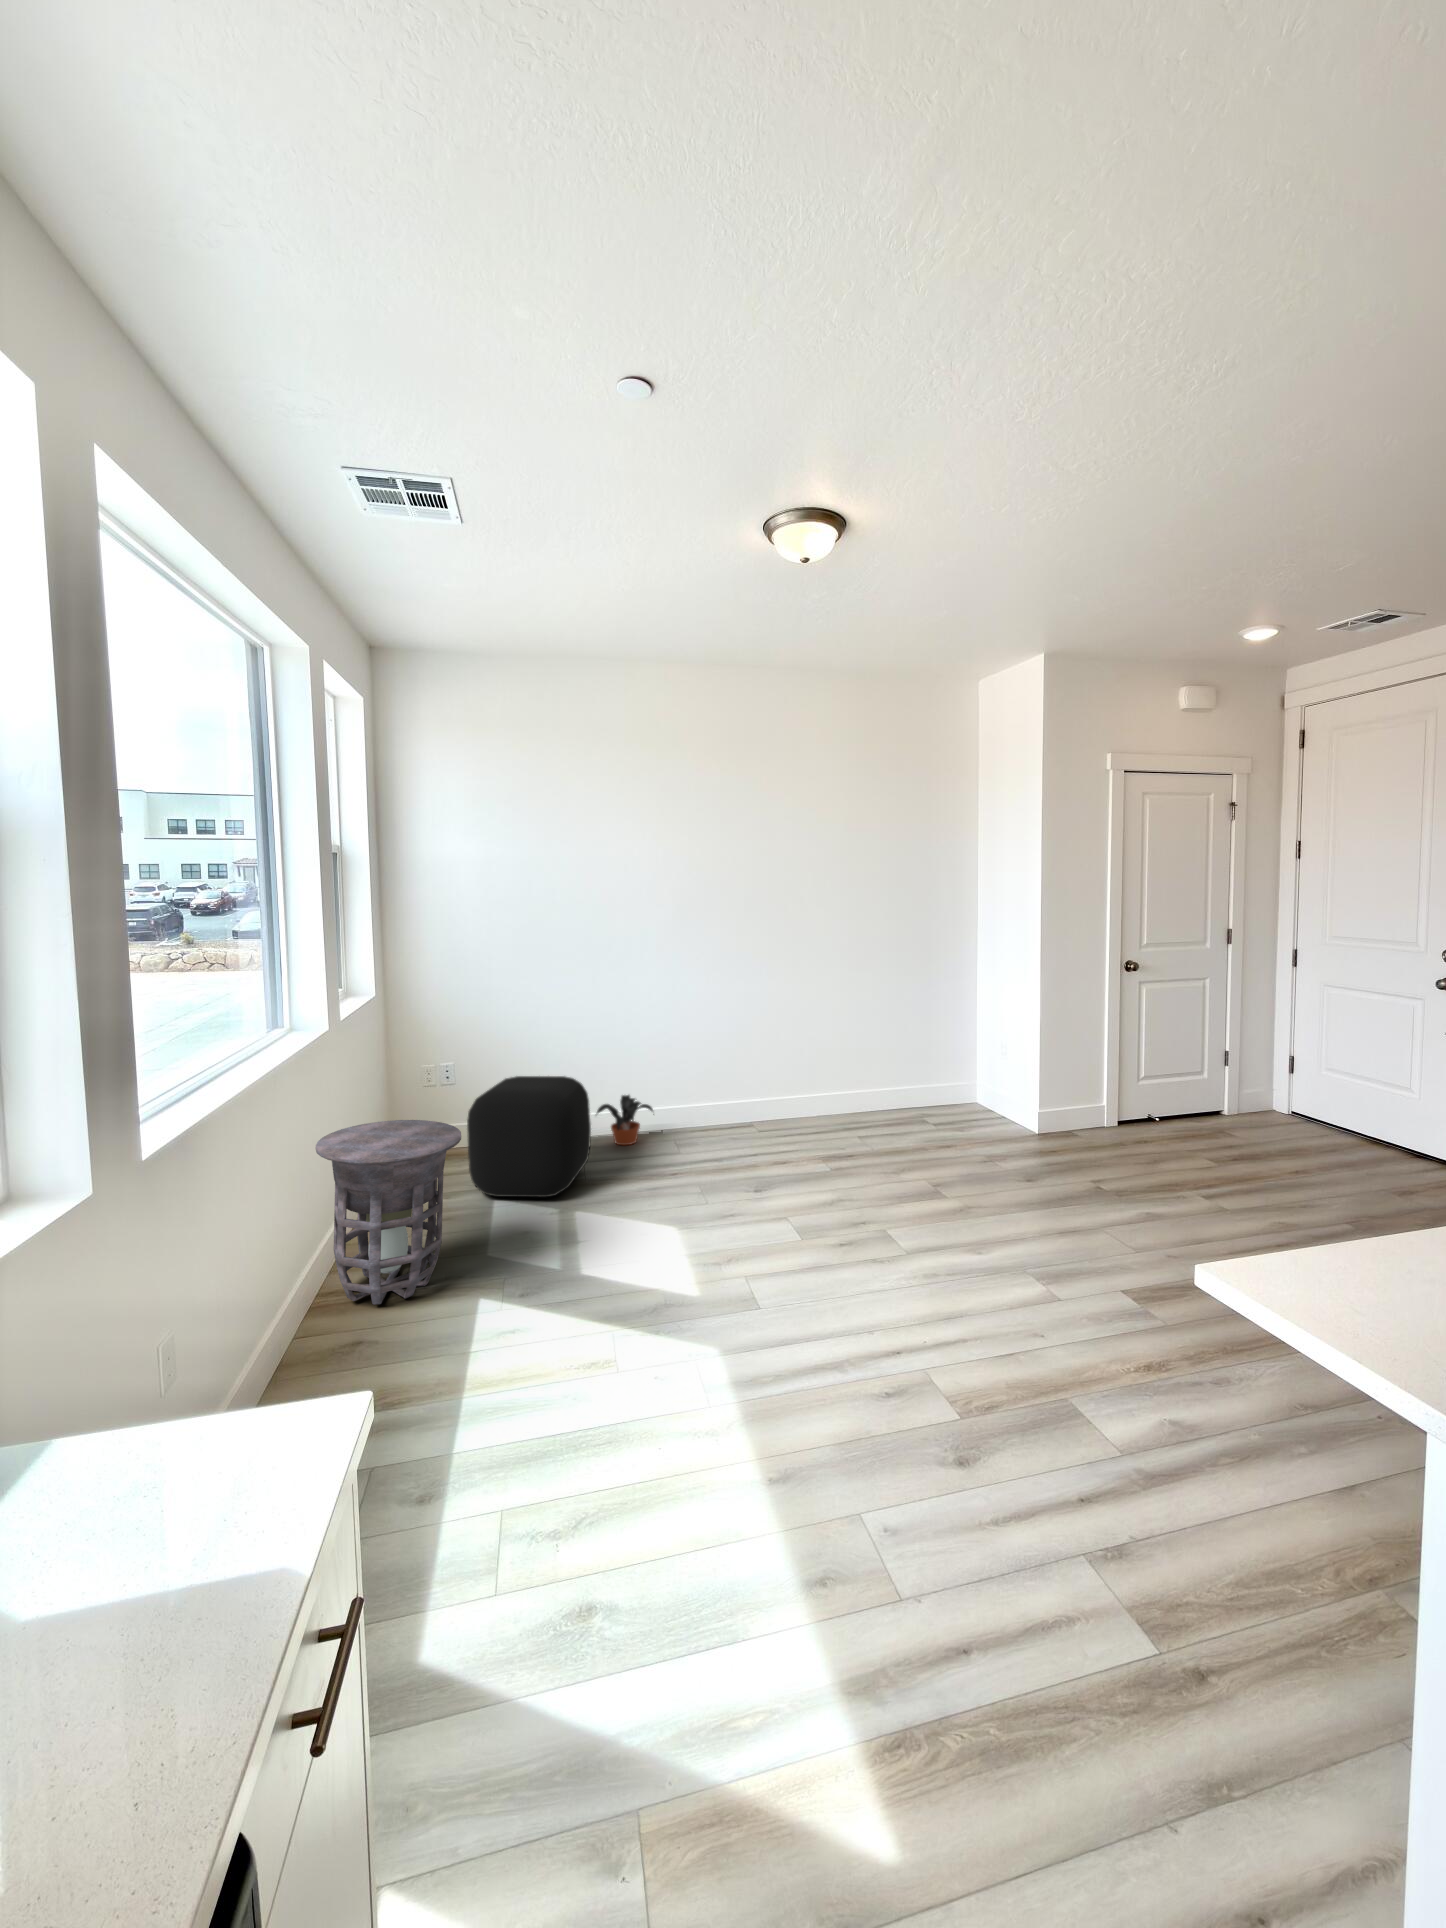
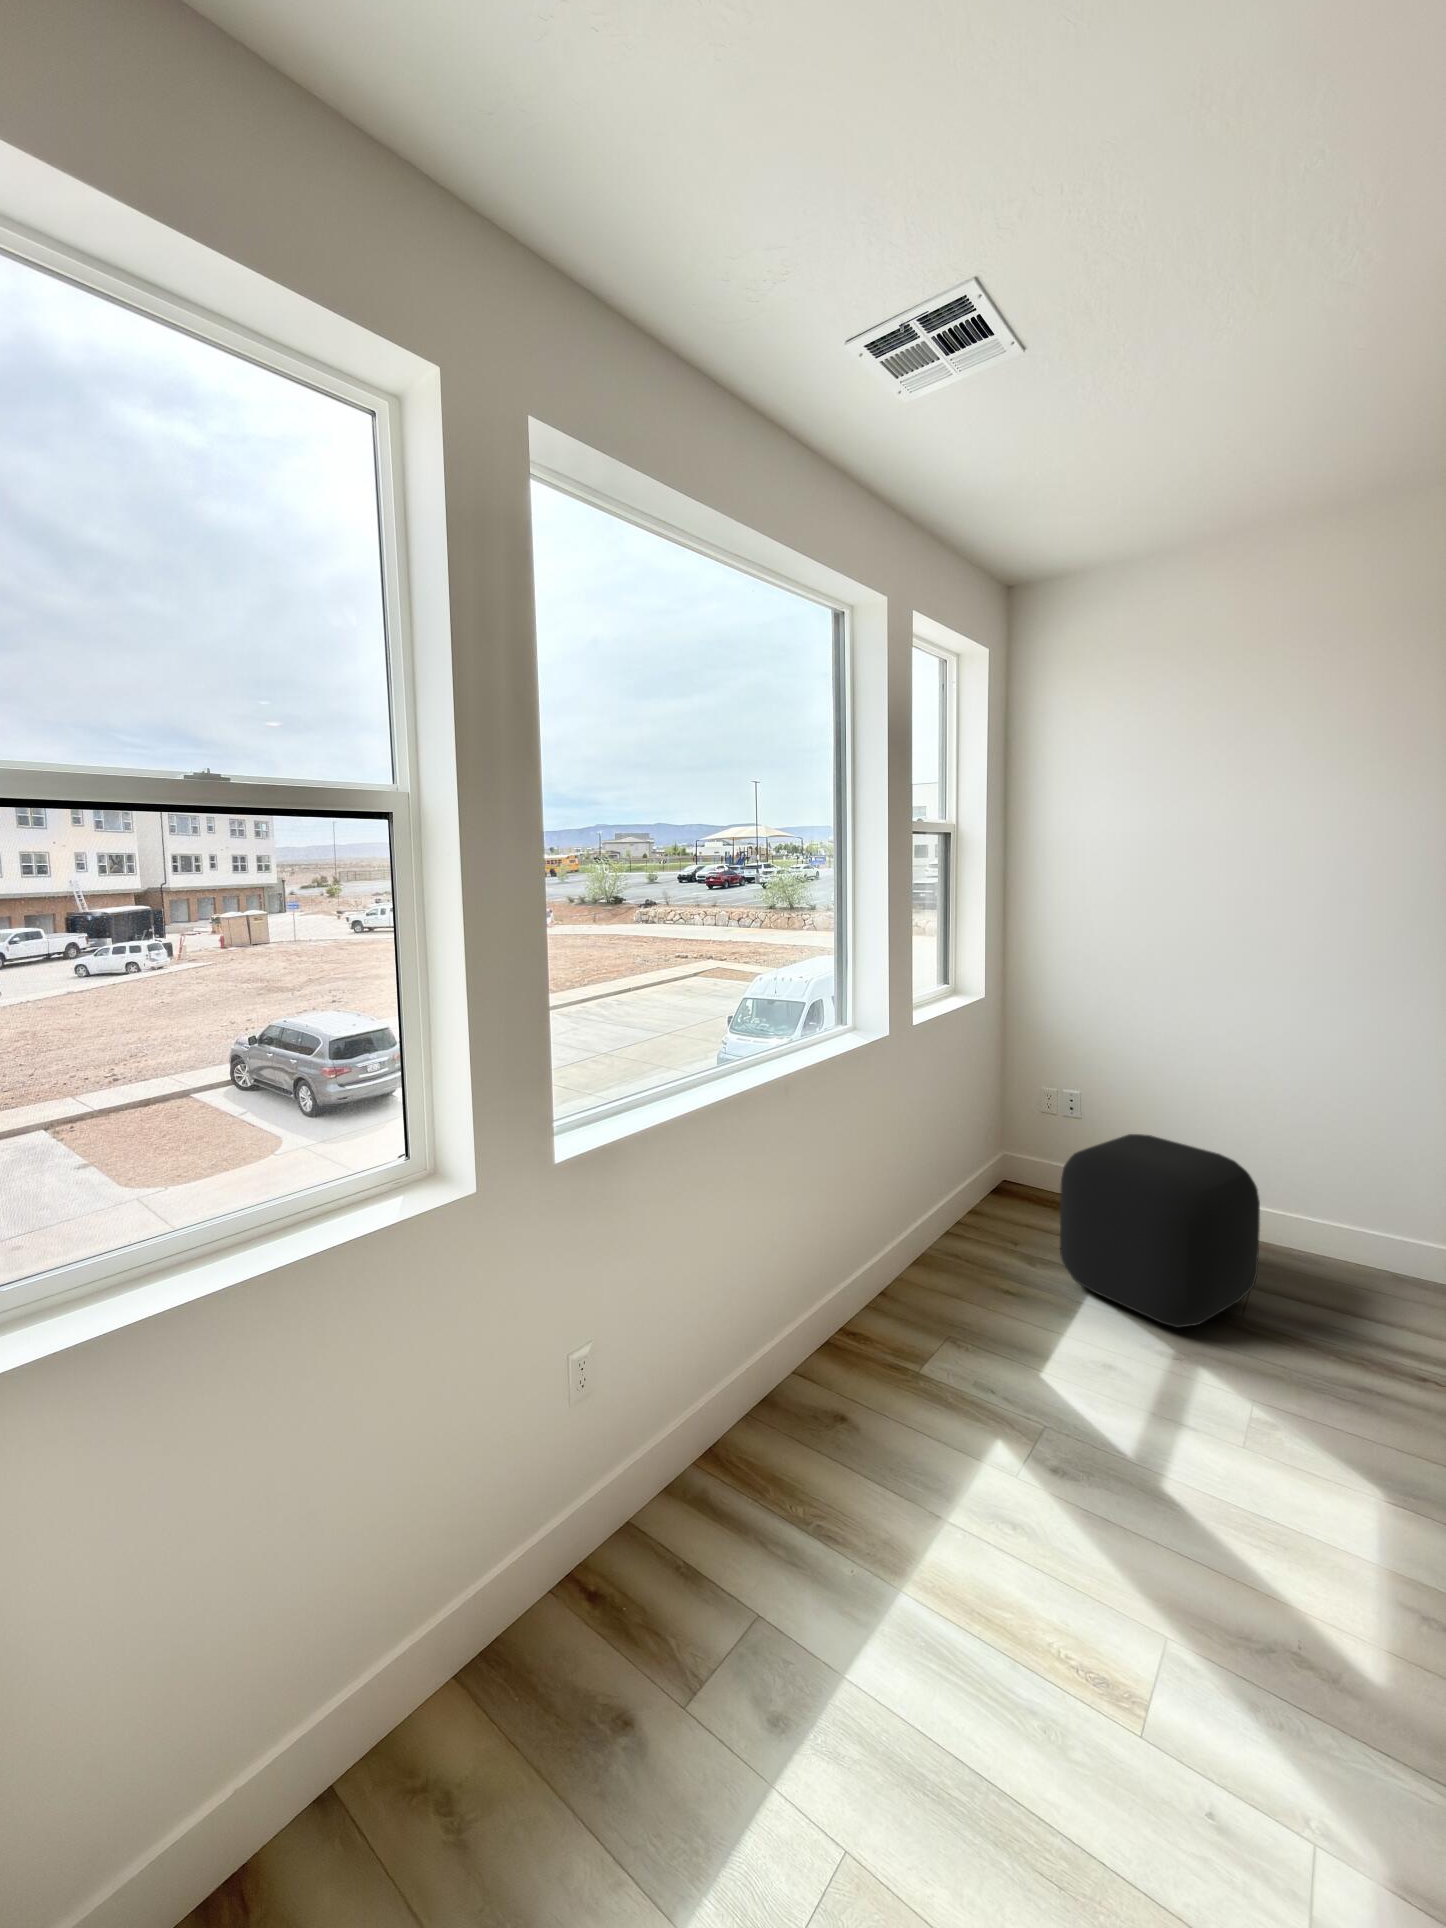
potted plant: present [597,1095,653,1145] -> none [1287,1203,1407,1290]
side table: present [316,1120,461,1305] -> none [835,1152,1004,1386]

